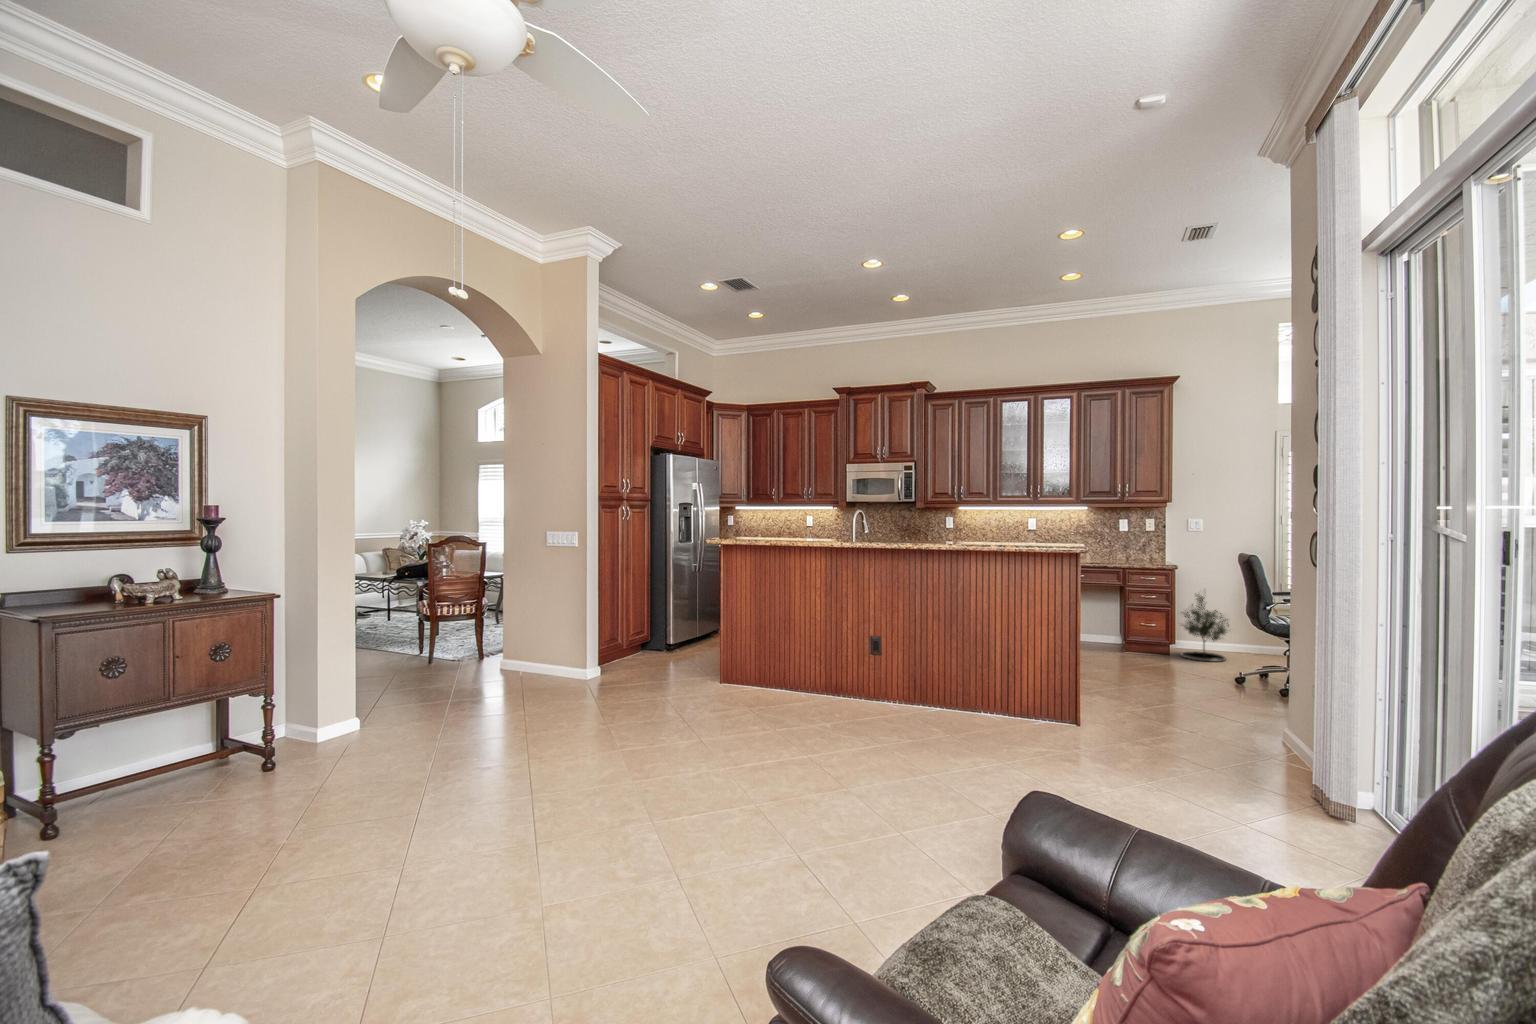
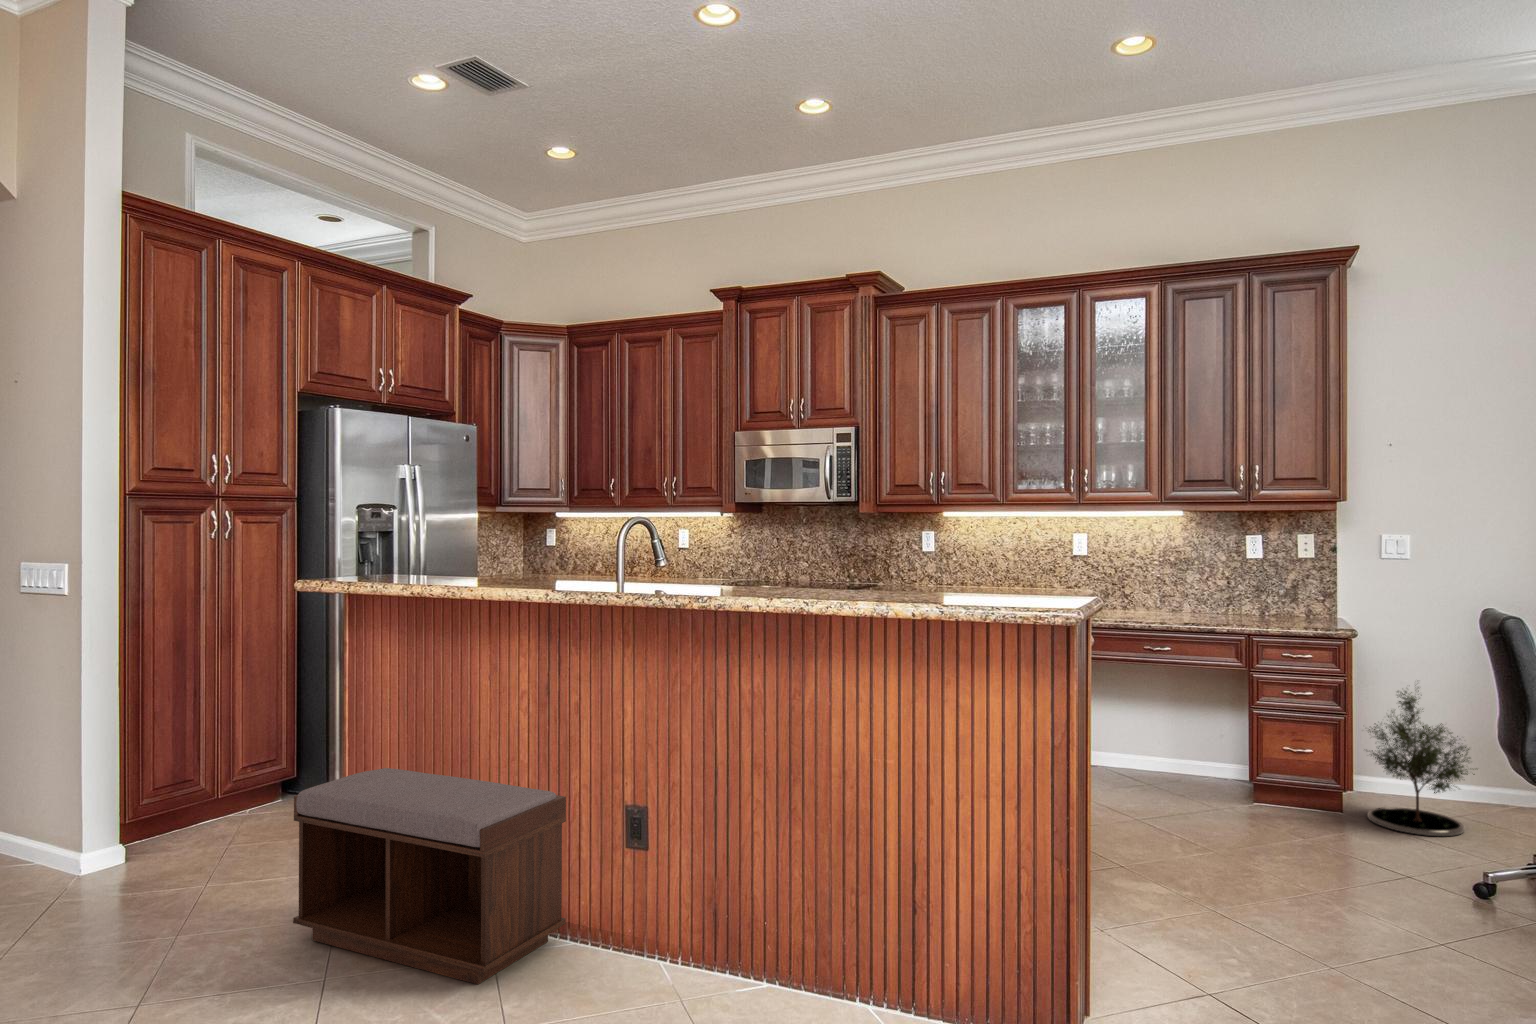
bench: none [720,625,841,709] -> present [293,768,566,984]

